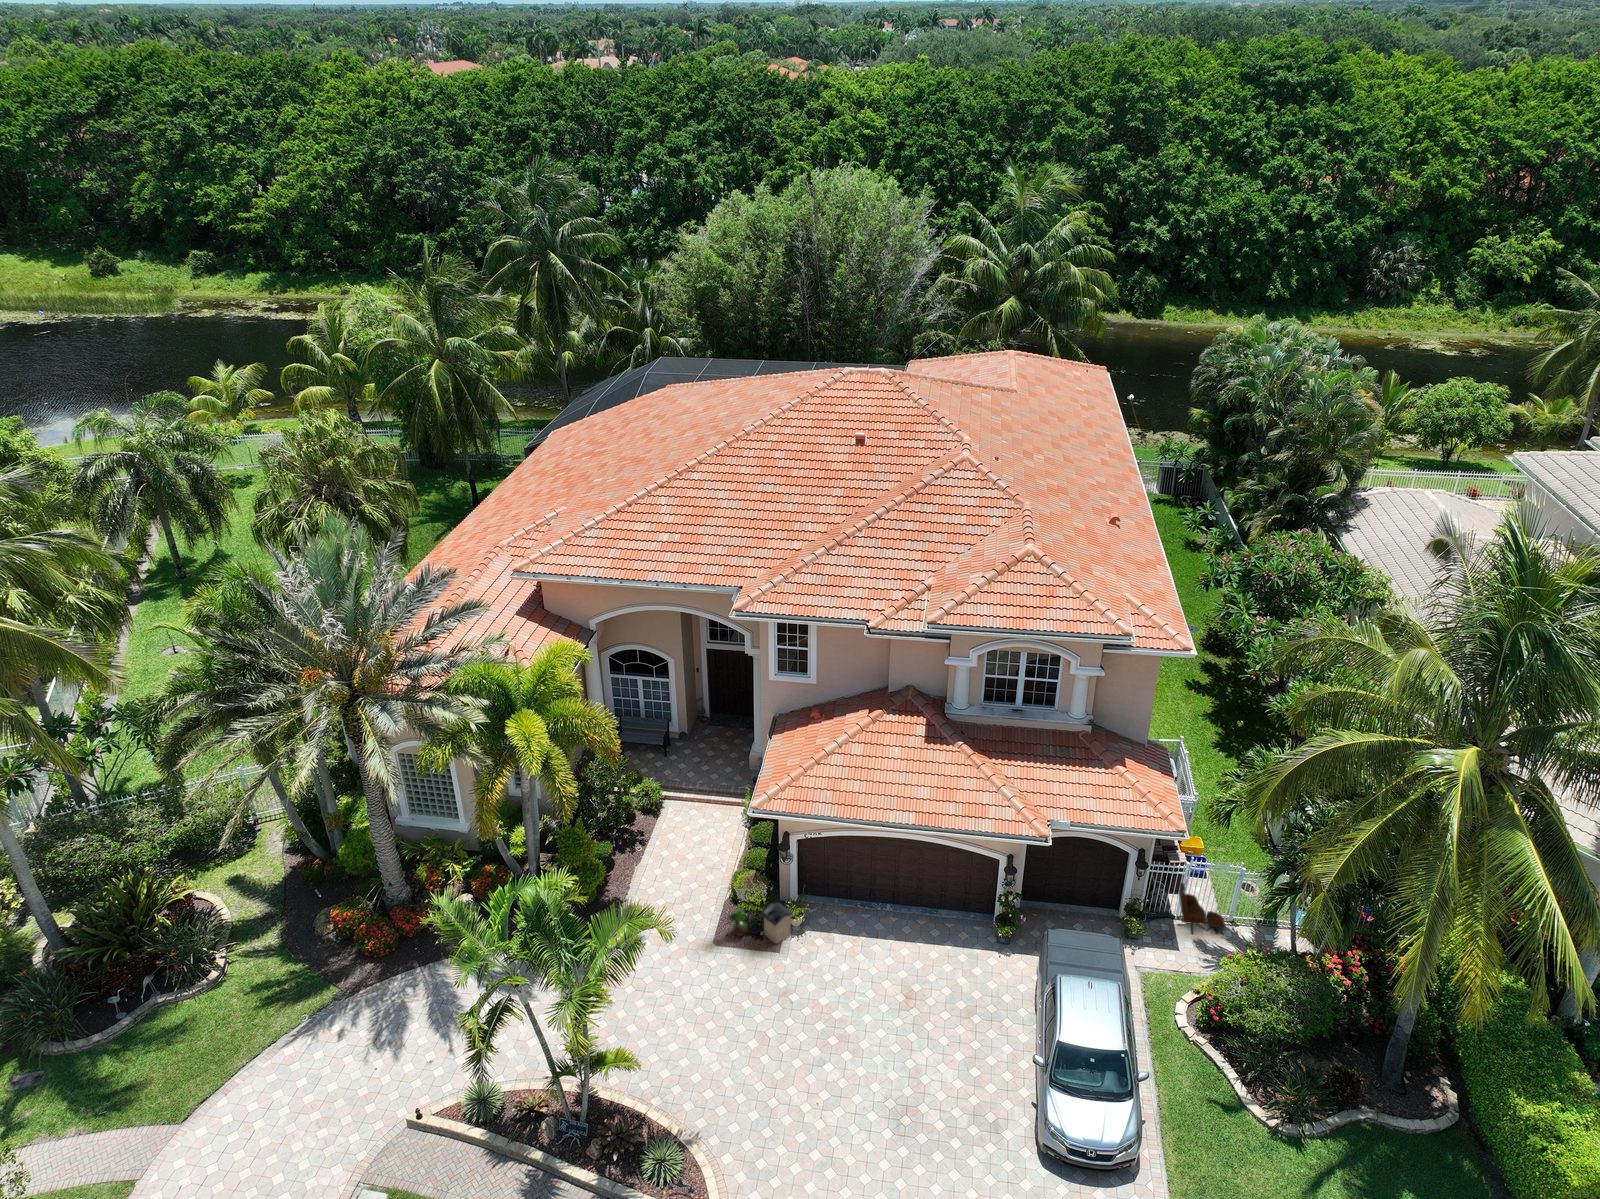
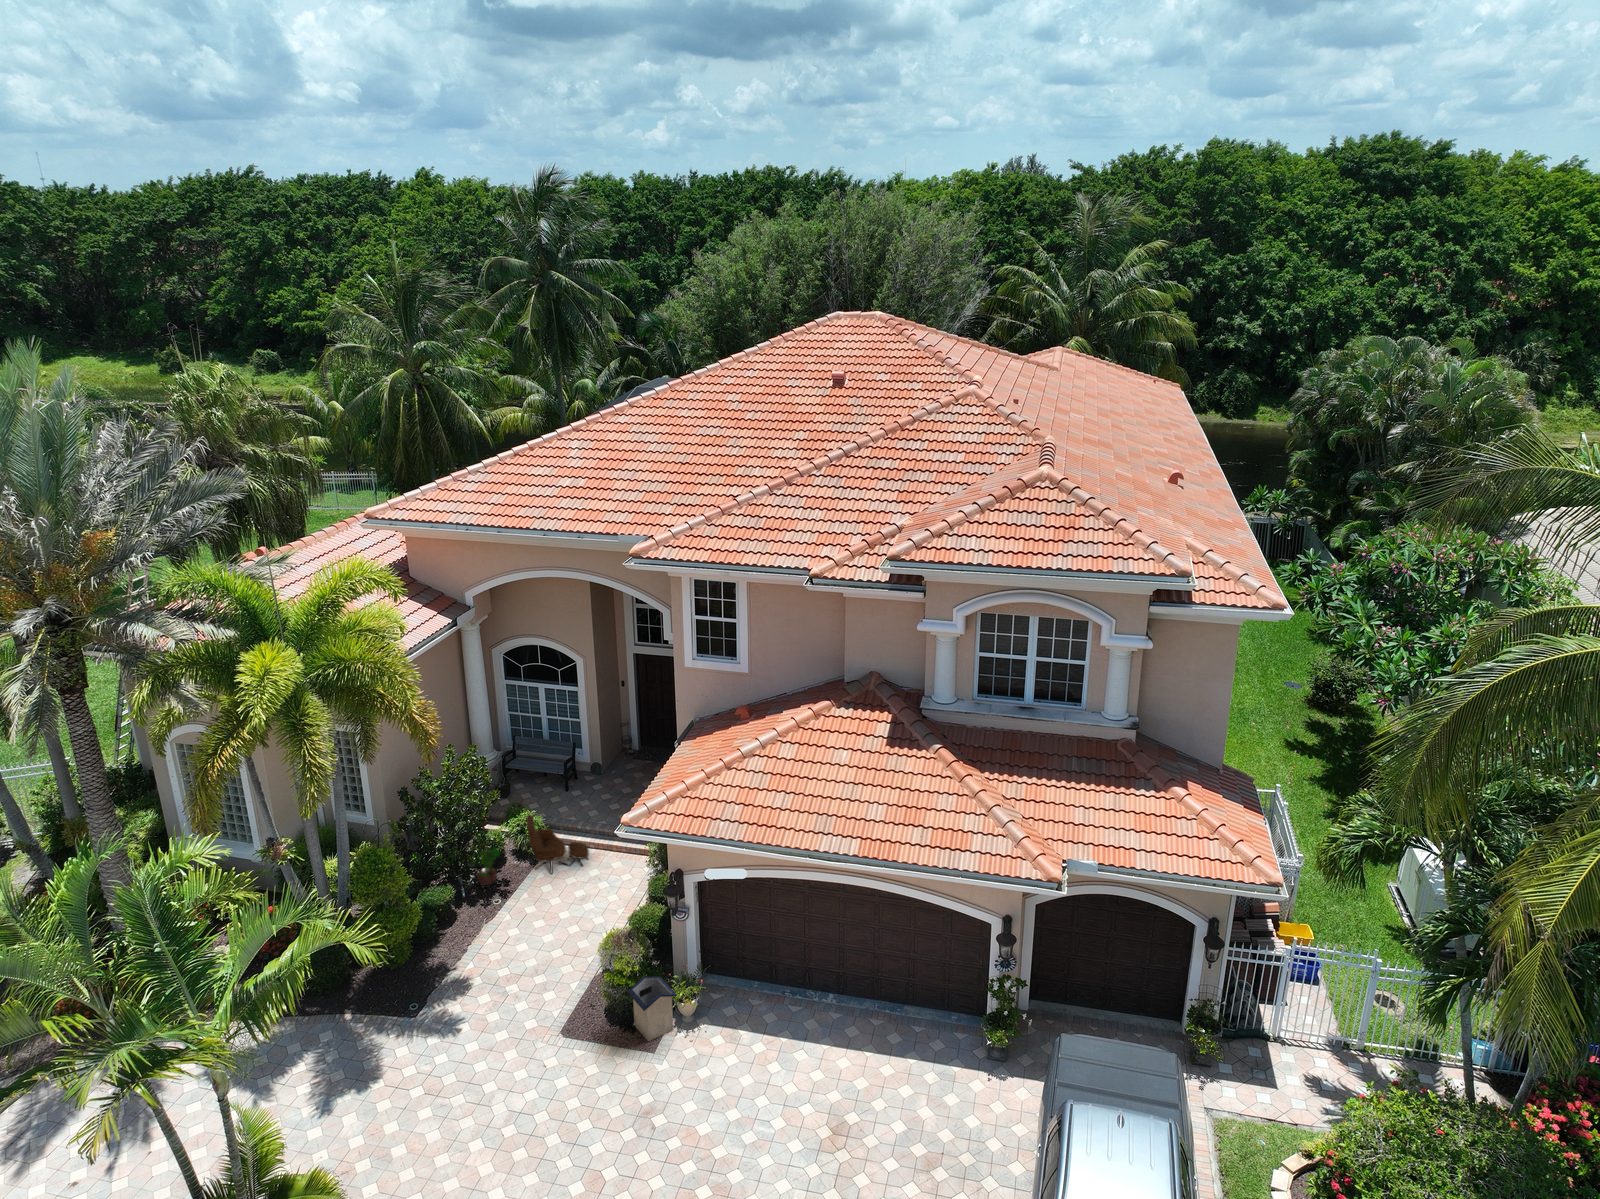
lounge chair: present [1179,883,1225,933] -> present [526,815,589,873]
potted tree: present [728,911,748,936] -> present [477,849,499,885]

